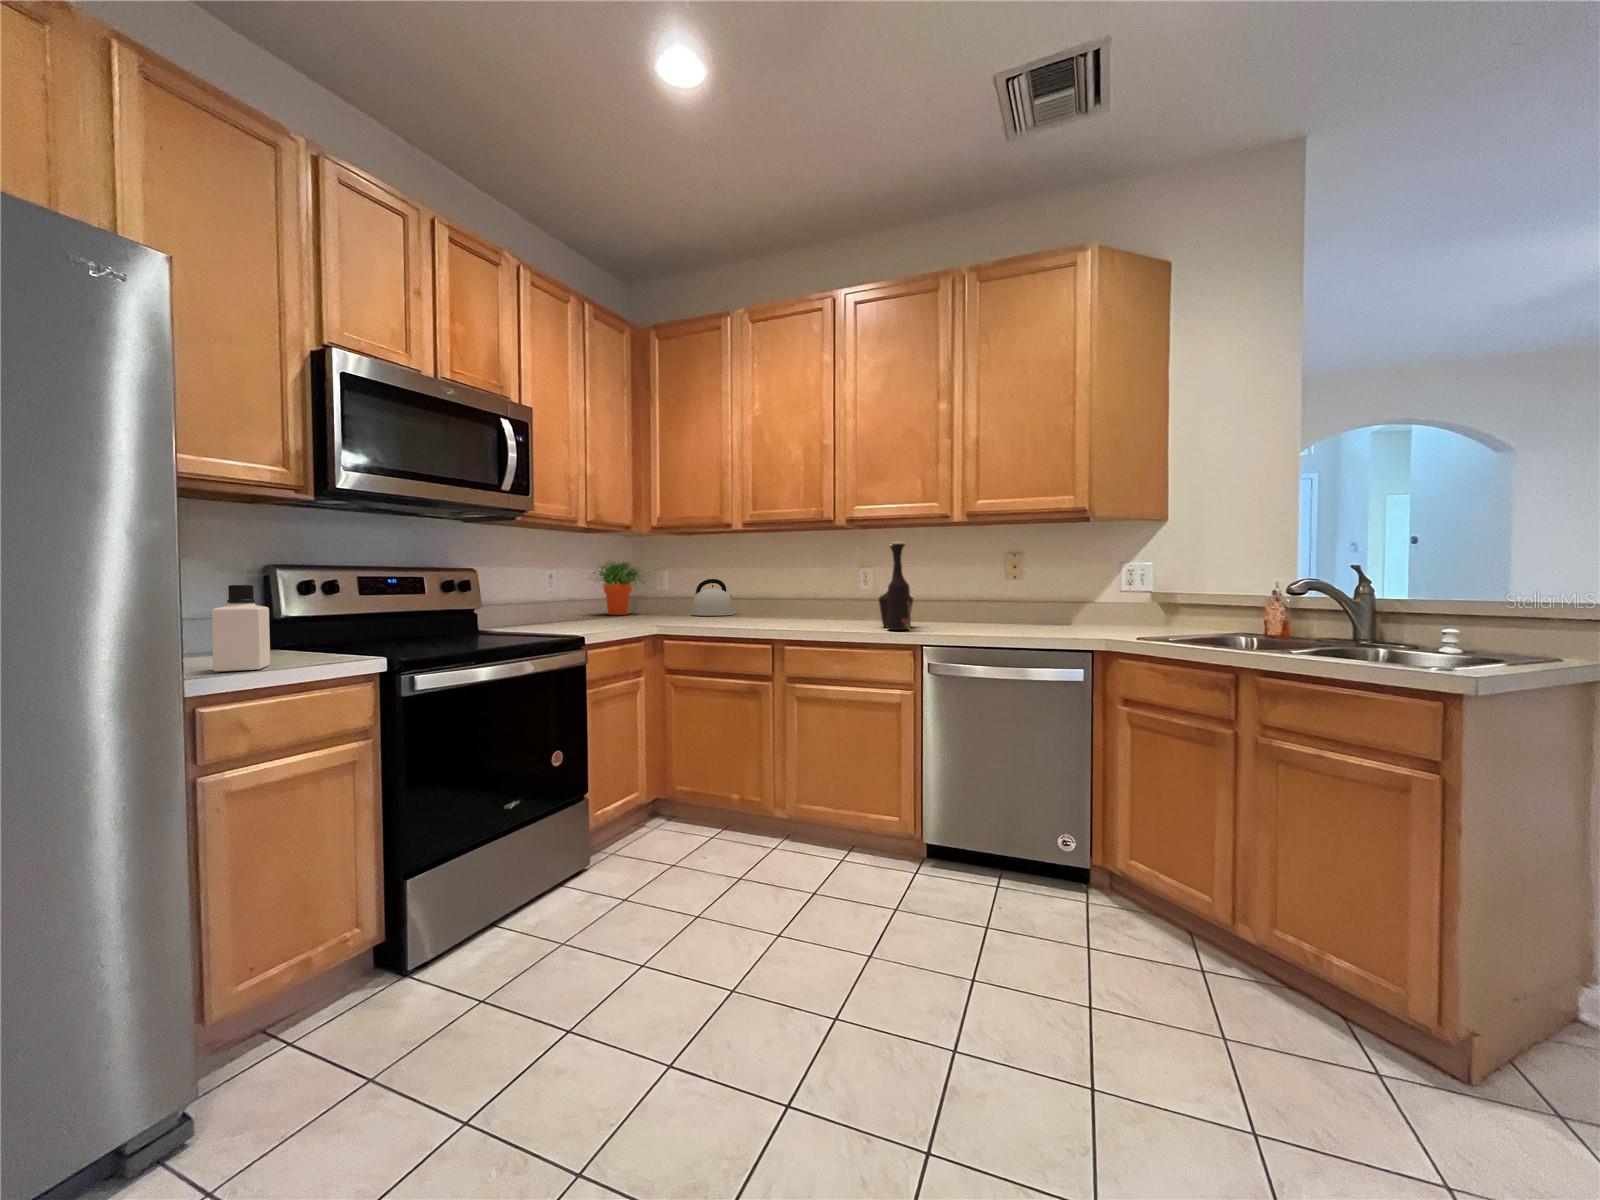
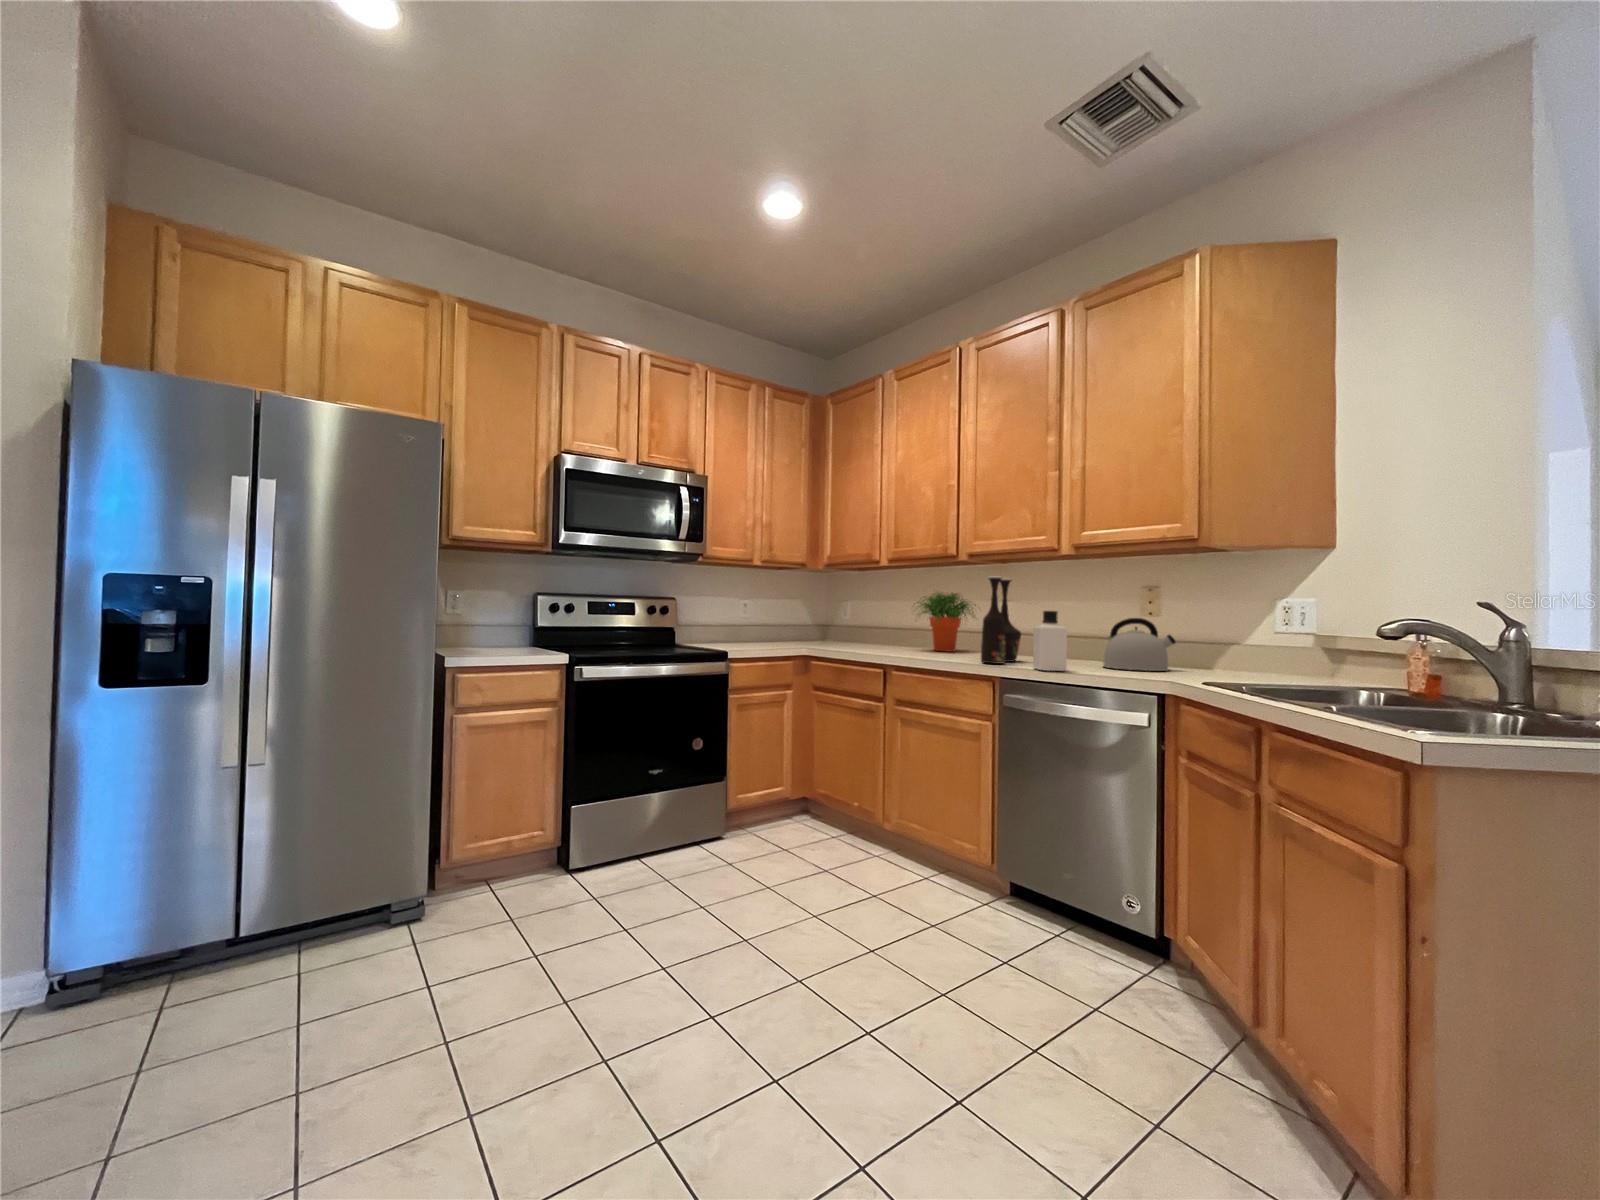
potted plant: present [593,562,645,615] -> present [914,593,976,652]
kettle: present [692,579,734,616] -> present [1103,618,1176,671]
bottle: present [212,585,270,671] -> present [1033,611,1067,671]

